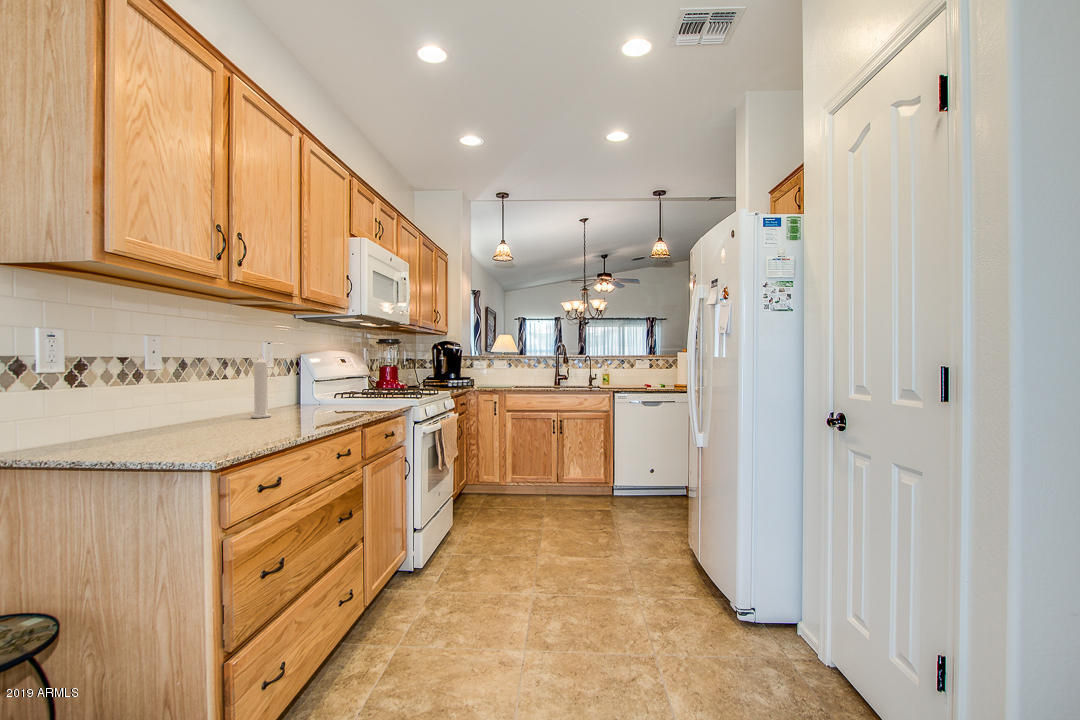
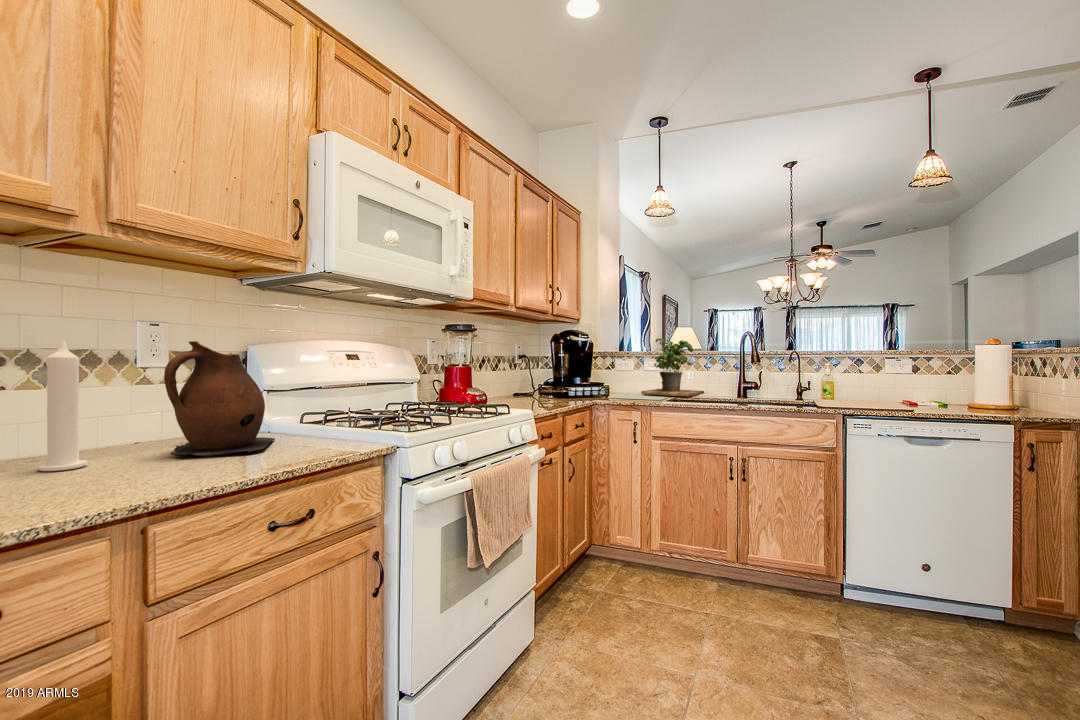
potted plant: none [494,346,534,385] -> present [641,338,704,396]
ceramic pitcher: none [289,354,345,411] -> present [164,341,275,455]

